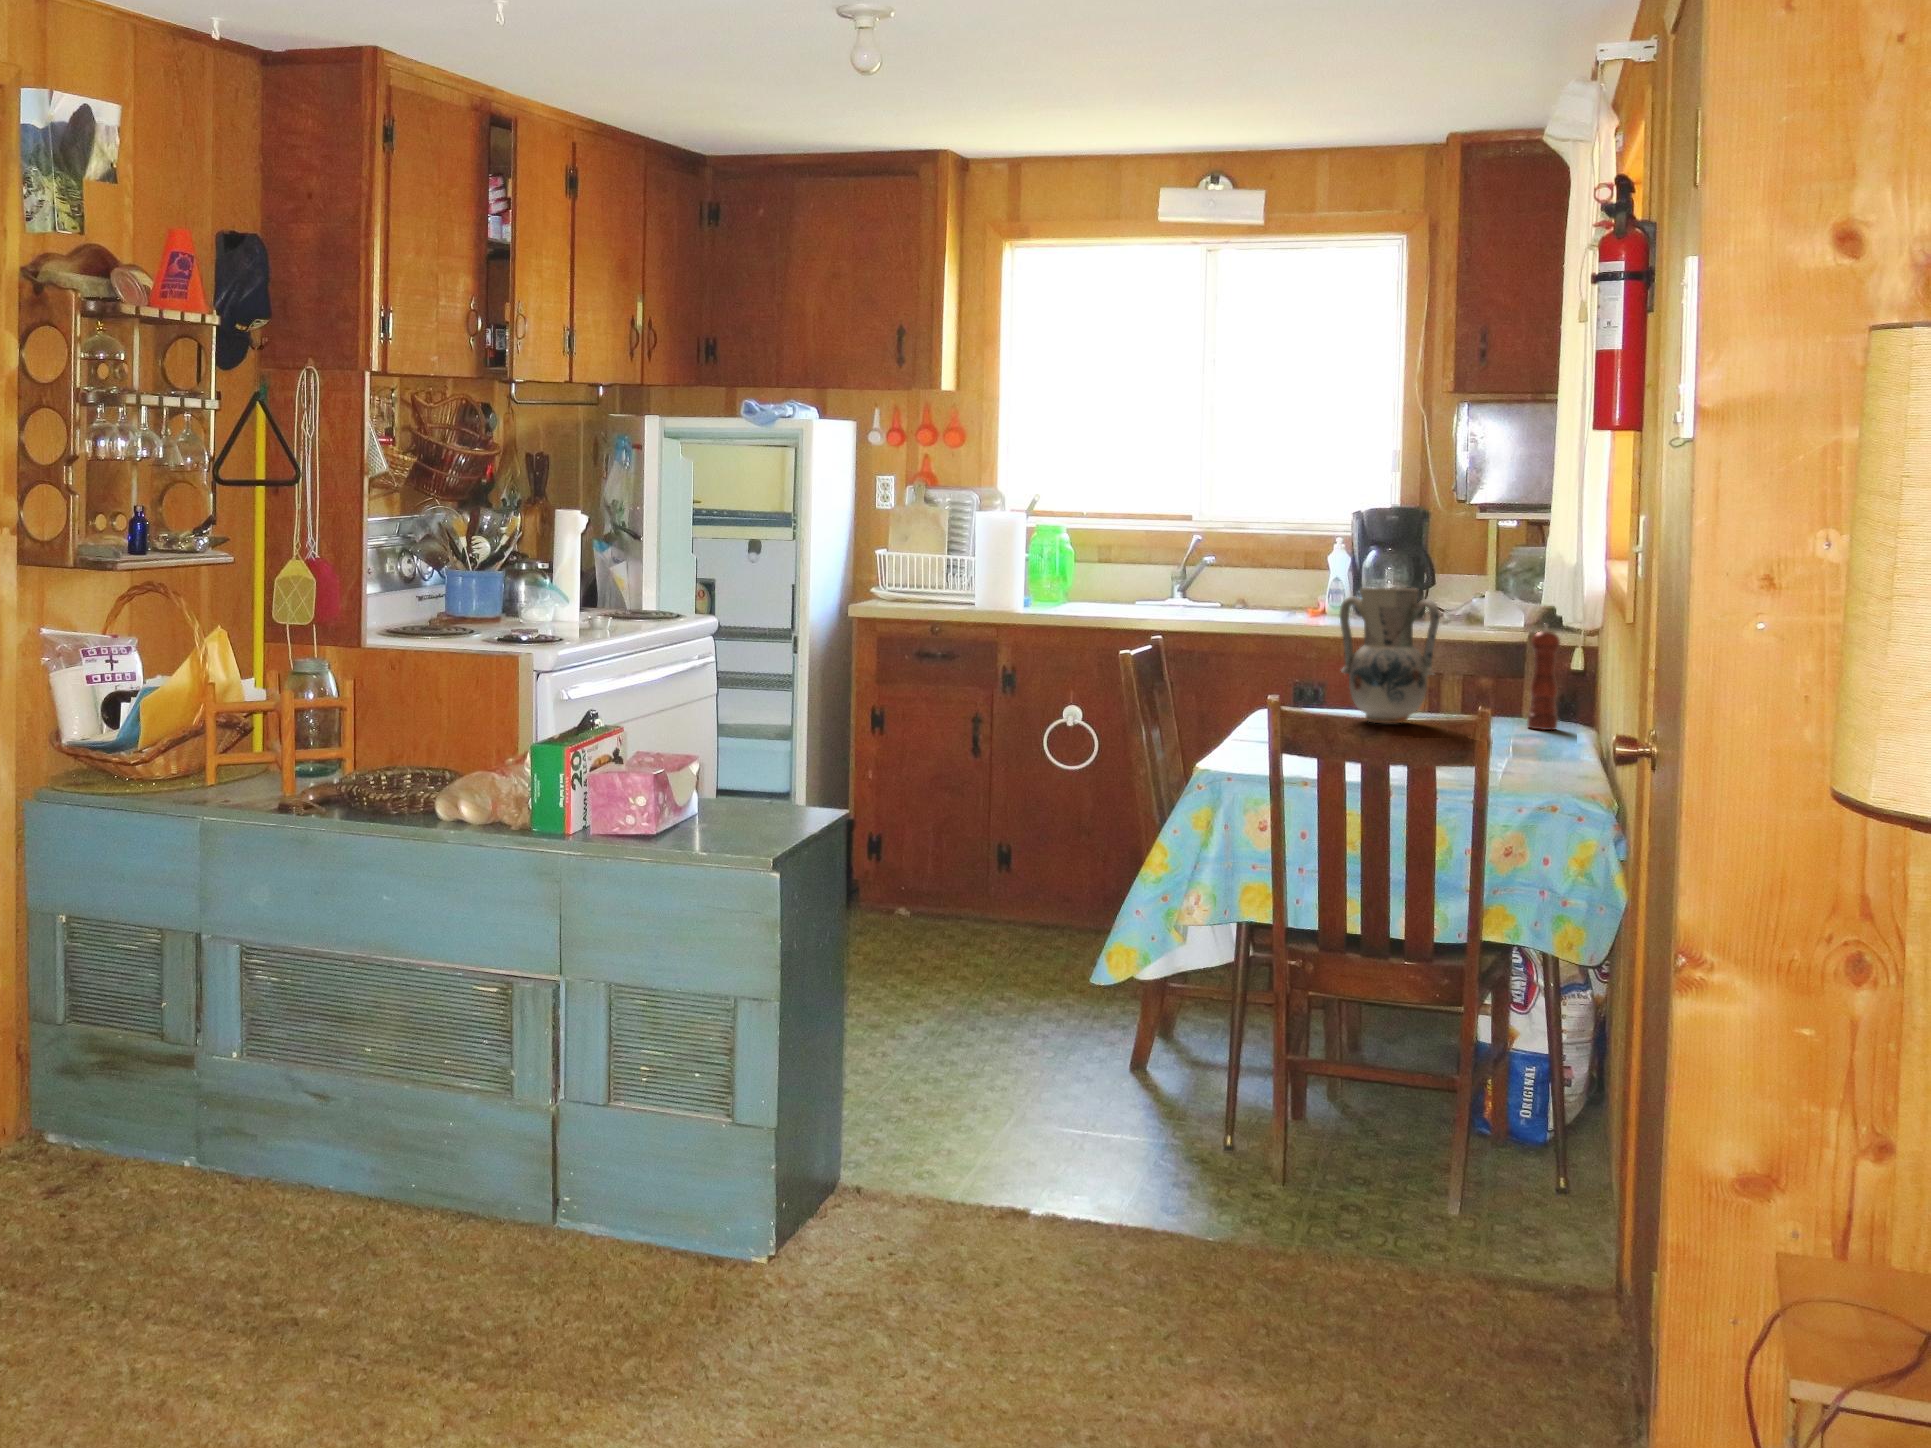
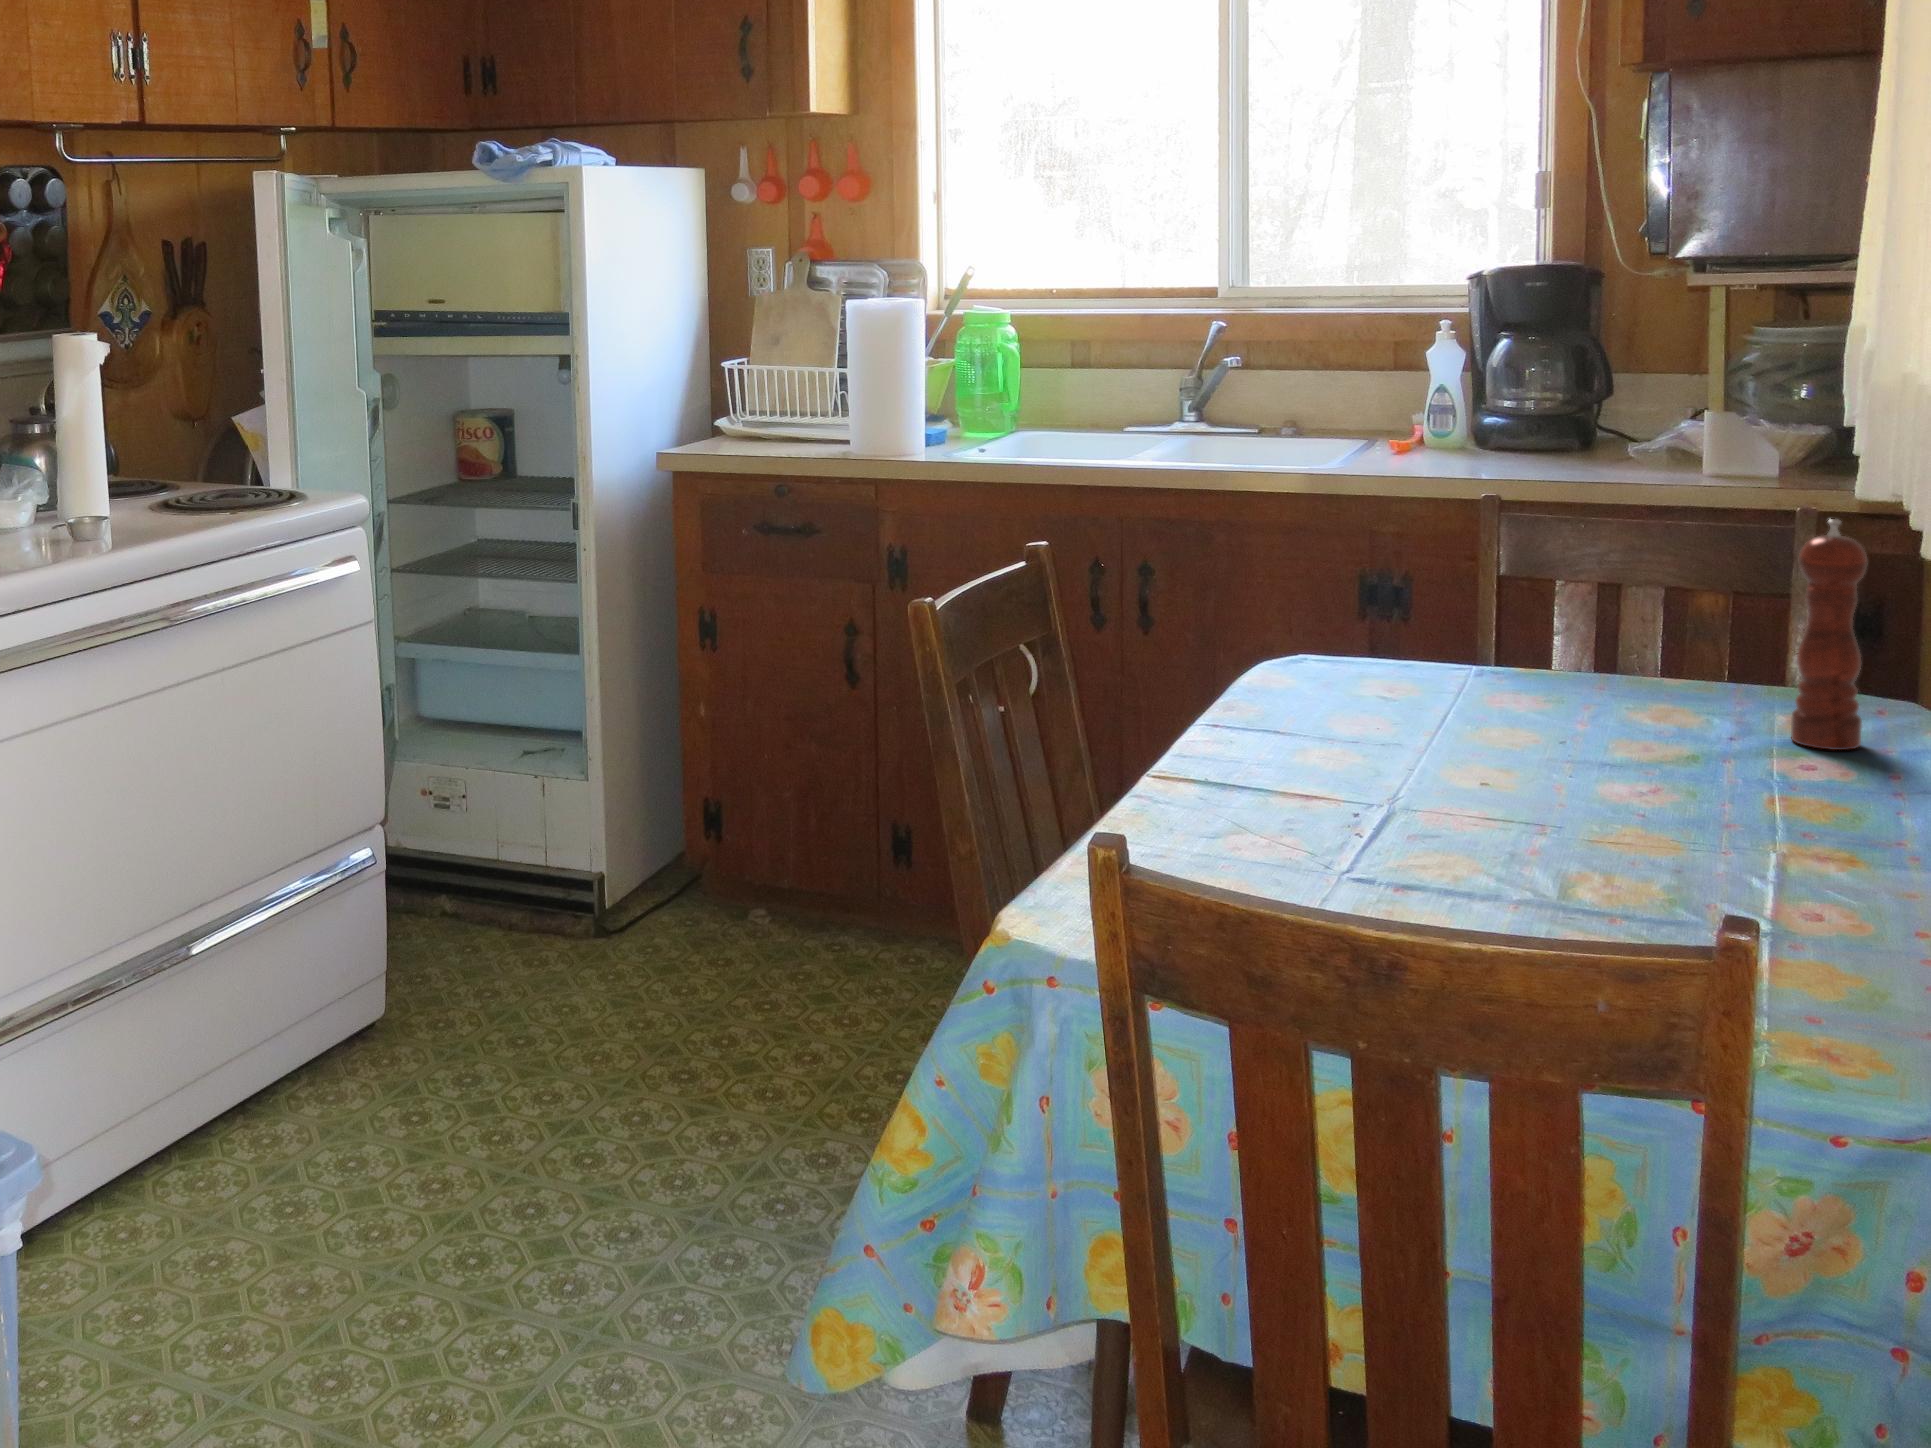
vase: present [1340,587,1440,723] -> none [1374,447,1588,737]

